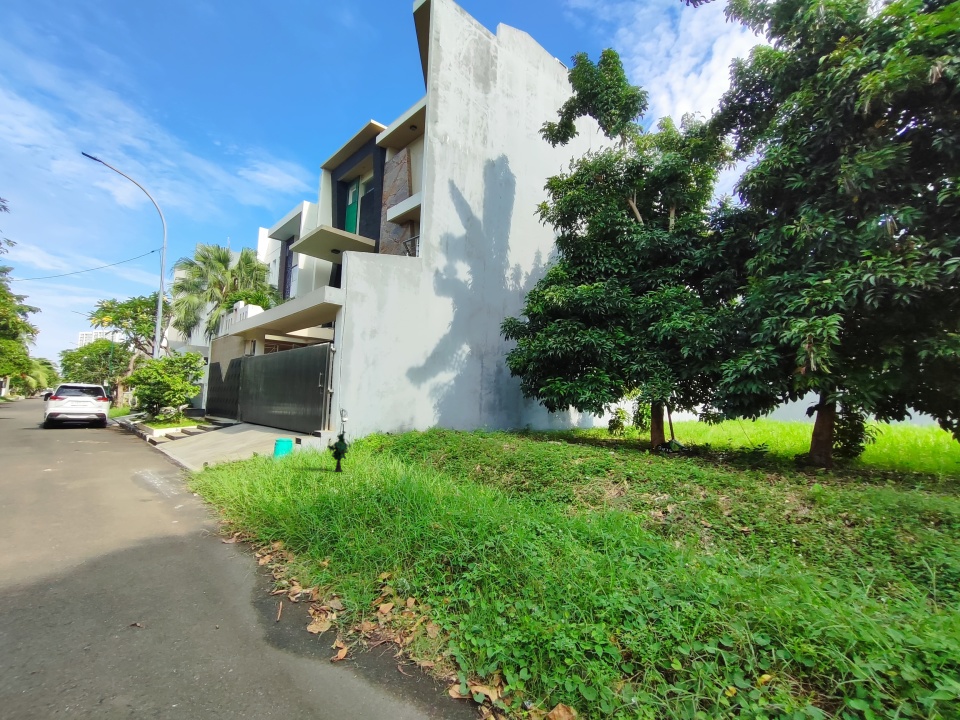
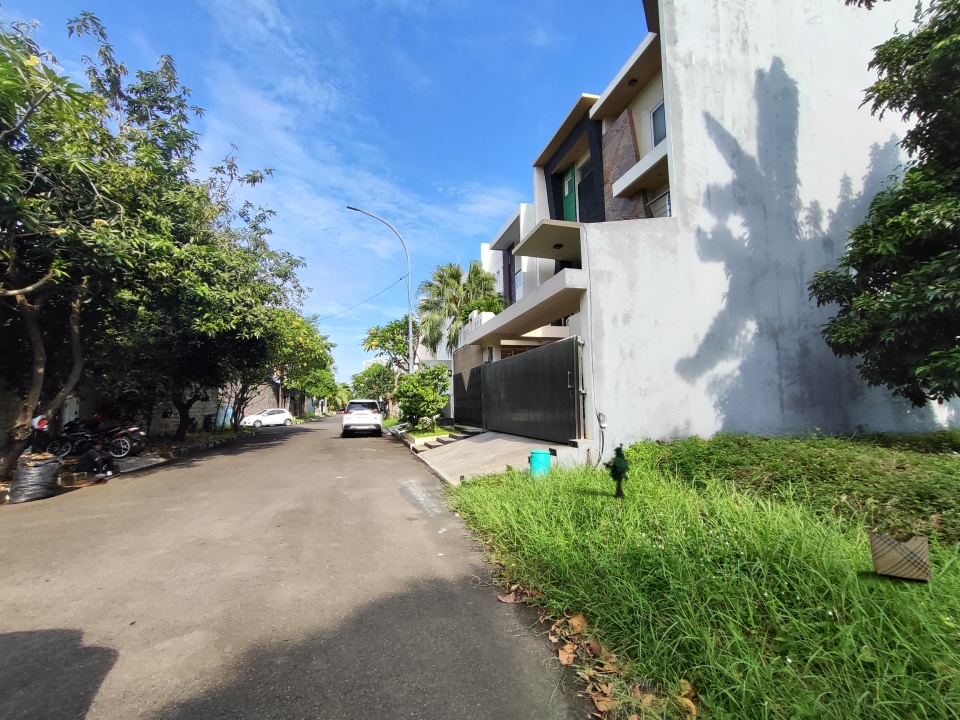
woven basket: none [463,466,489,504] -> present [867,508,931,580]

